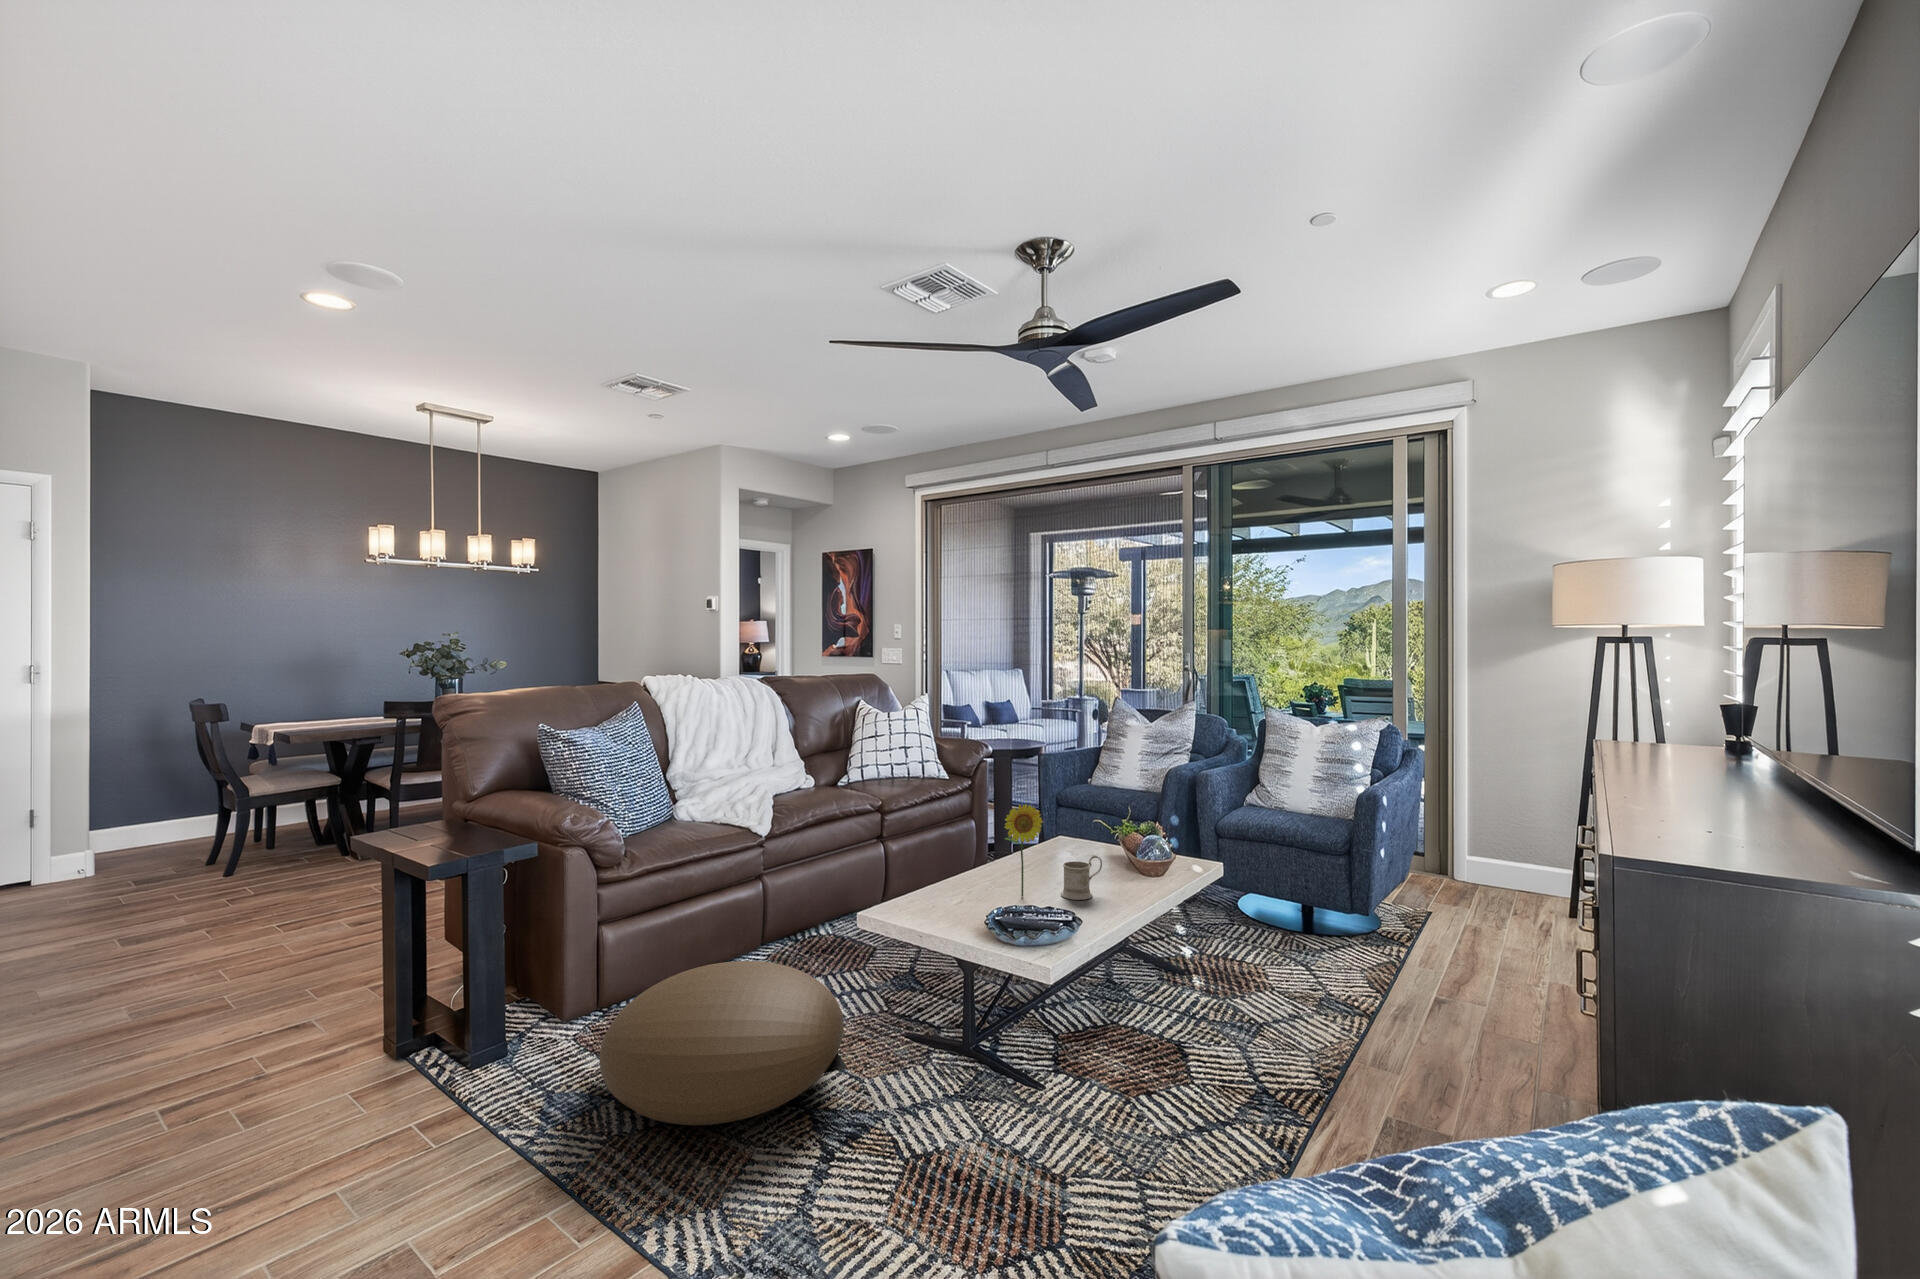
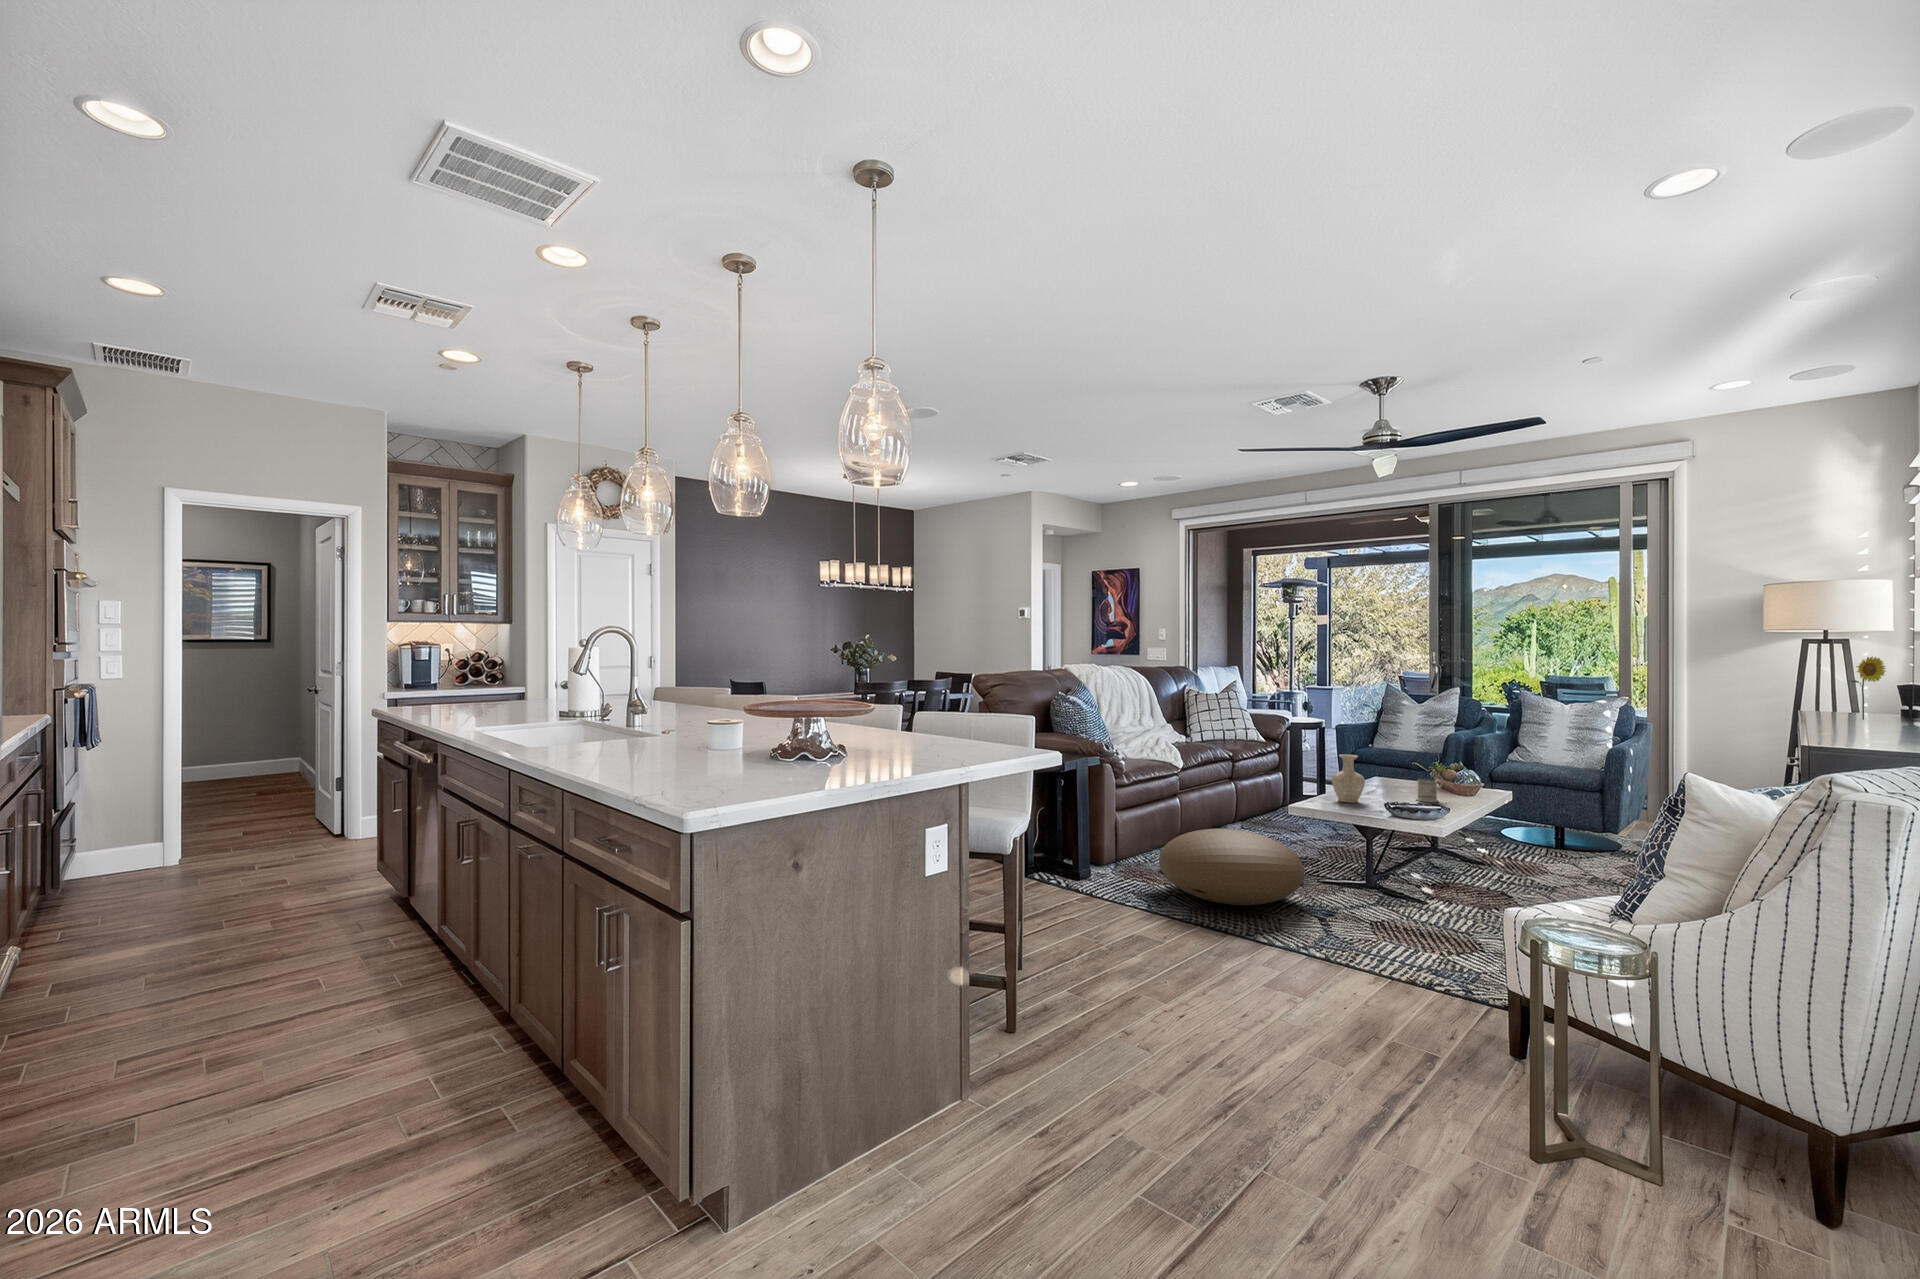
flower: present [1005,804,1043,897] -> present [1851,657,1885,720]
vase: none [928,830,975,908] -> present [1332,754,1365,803]

